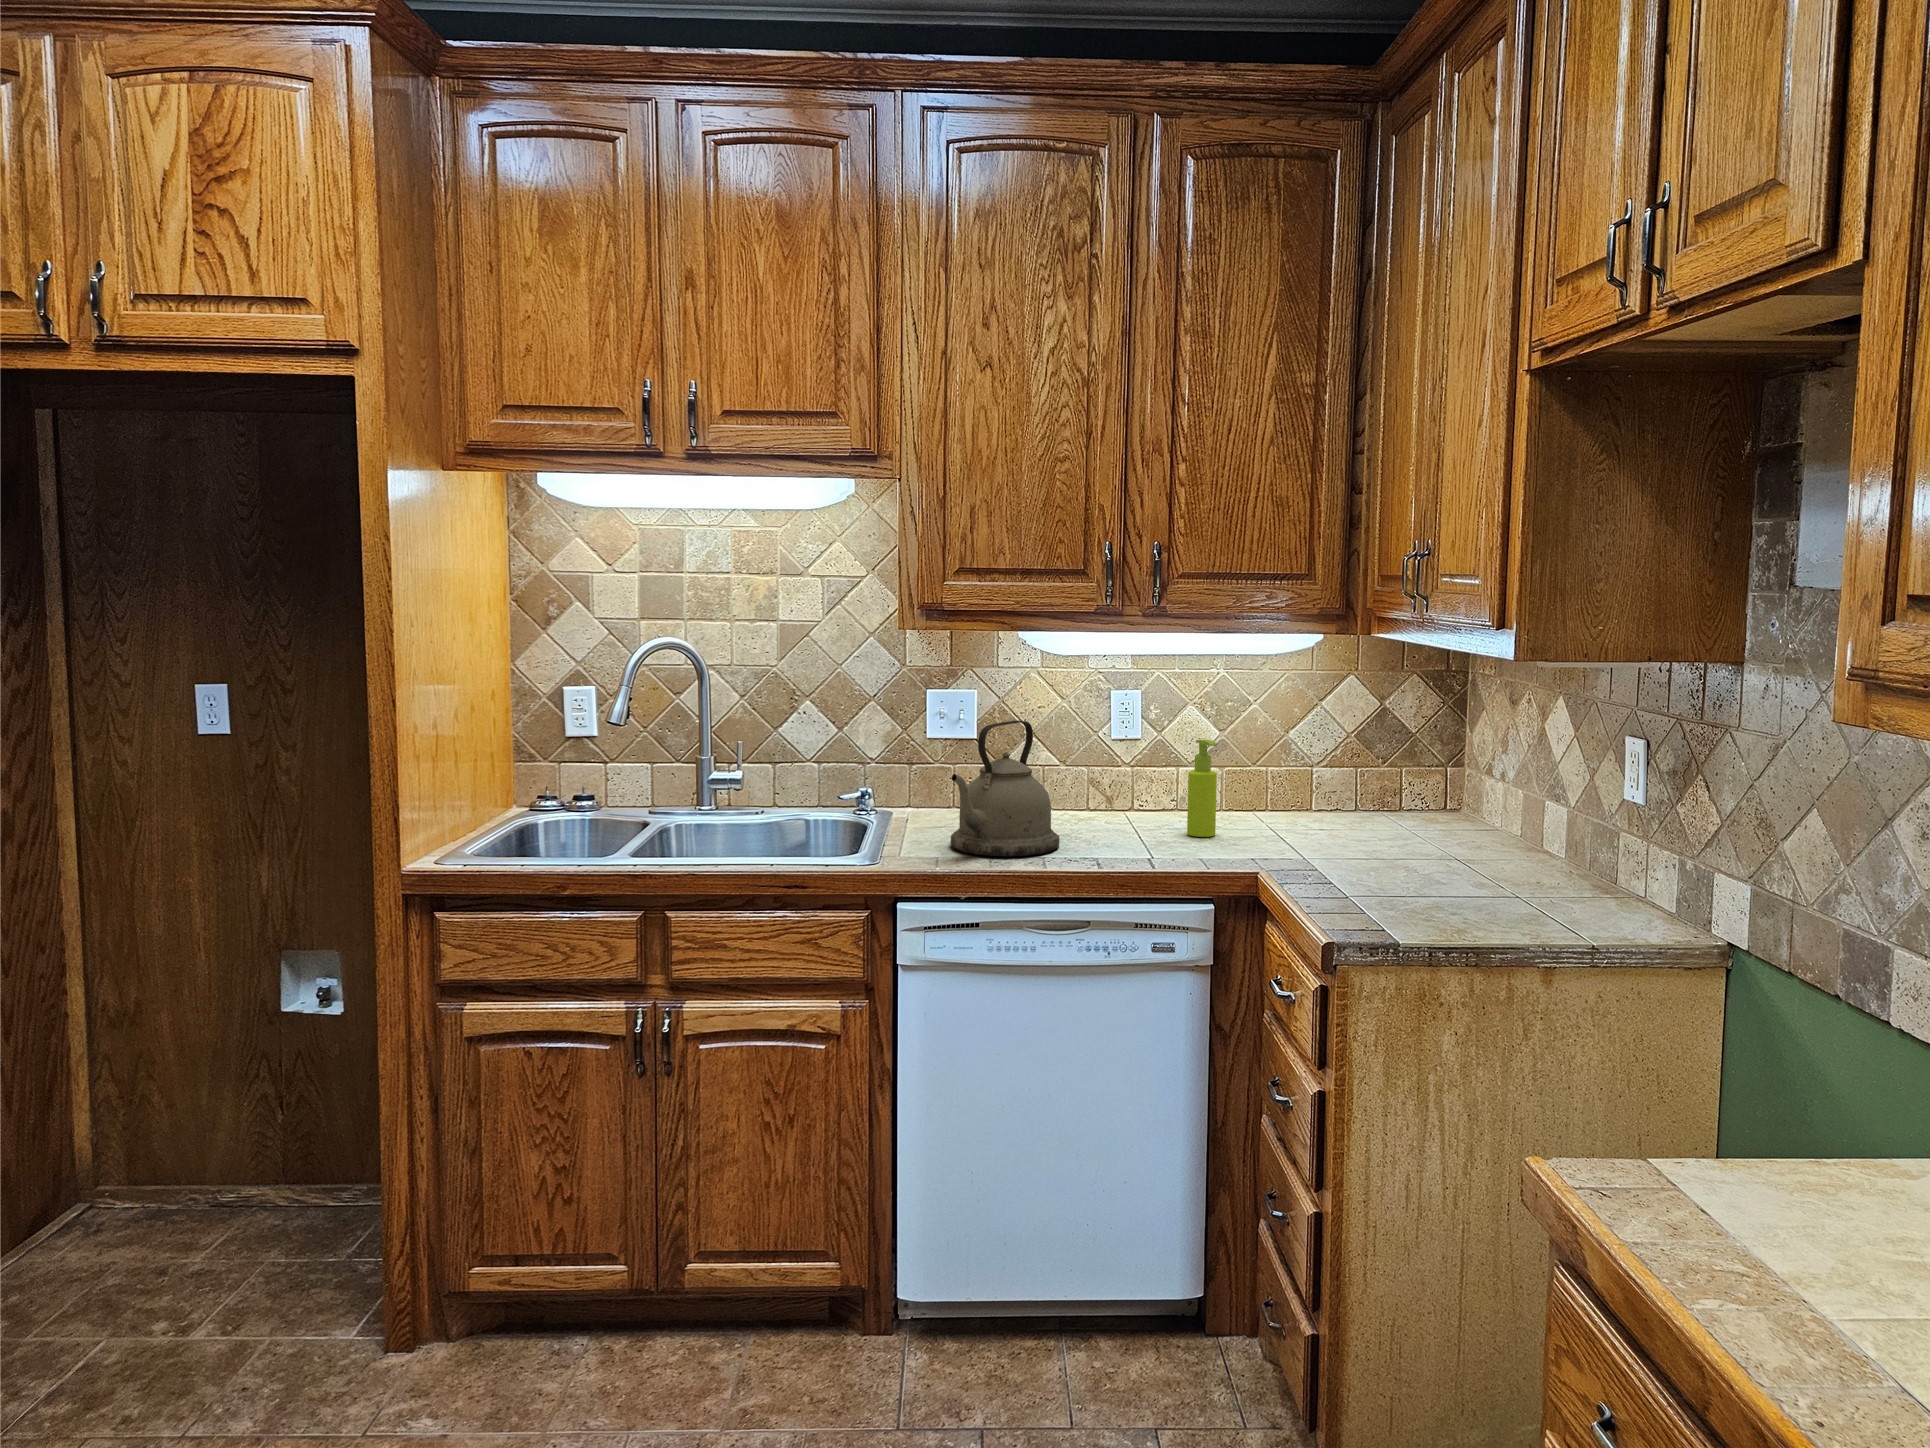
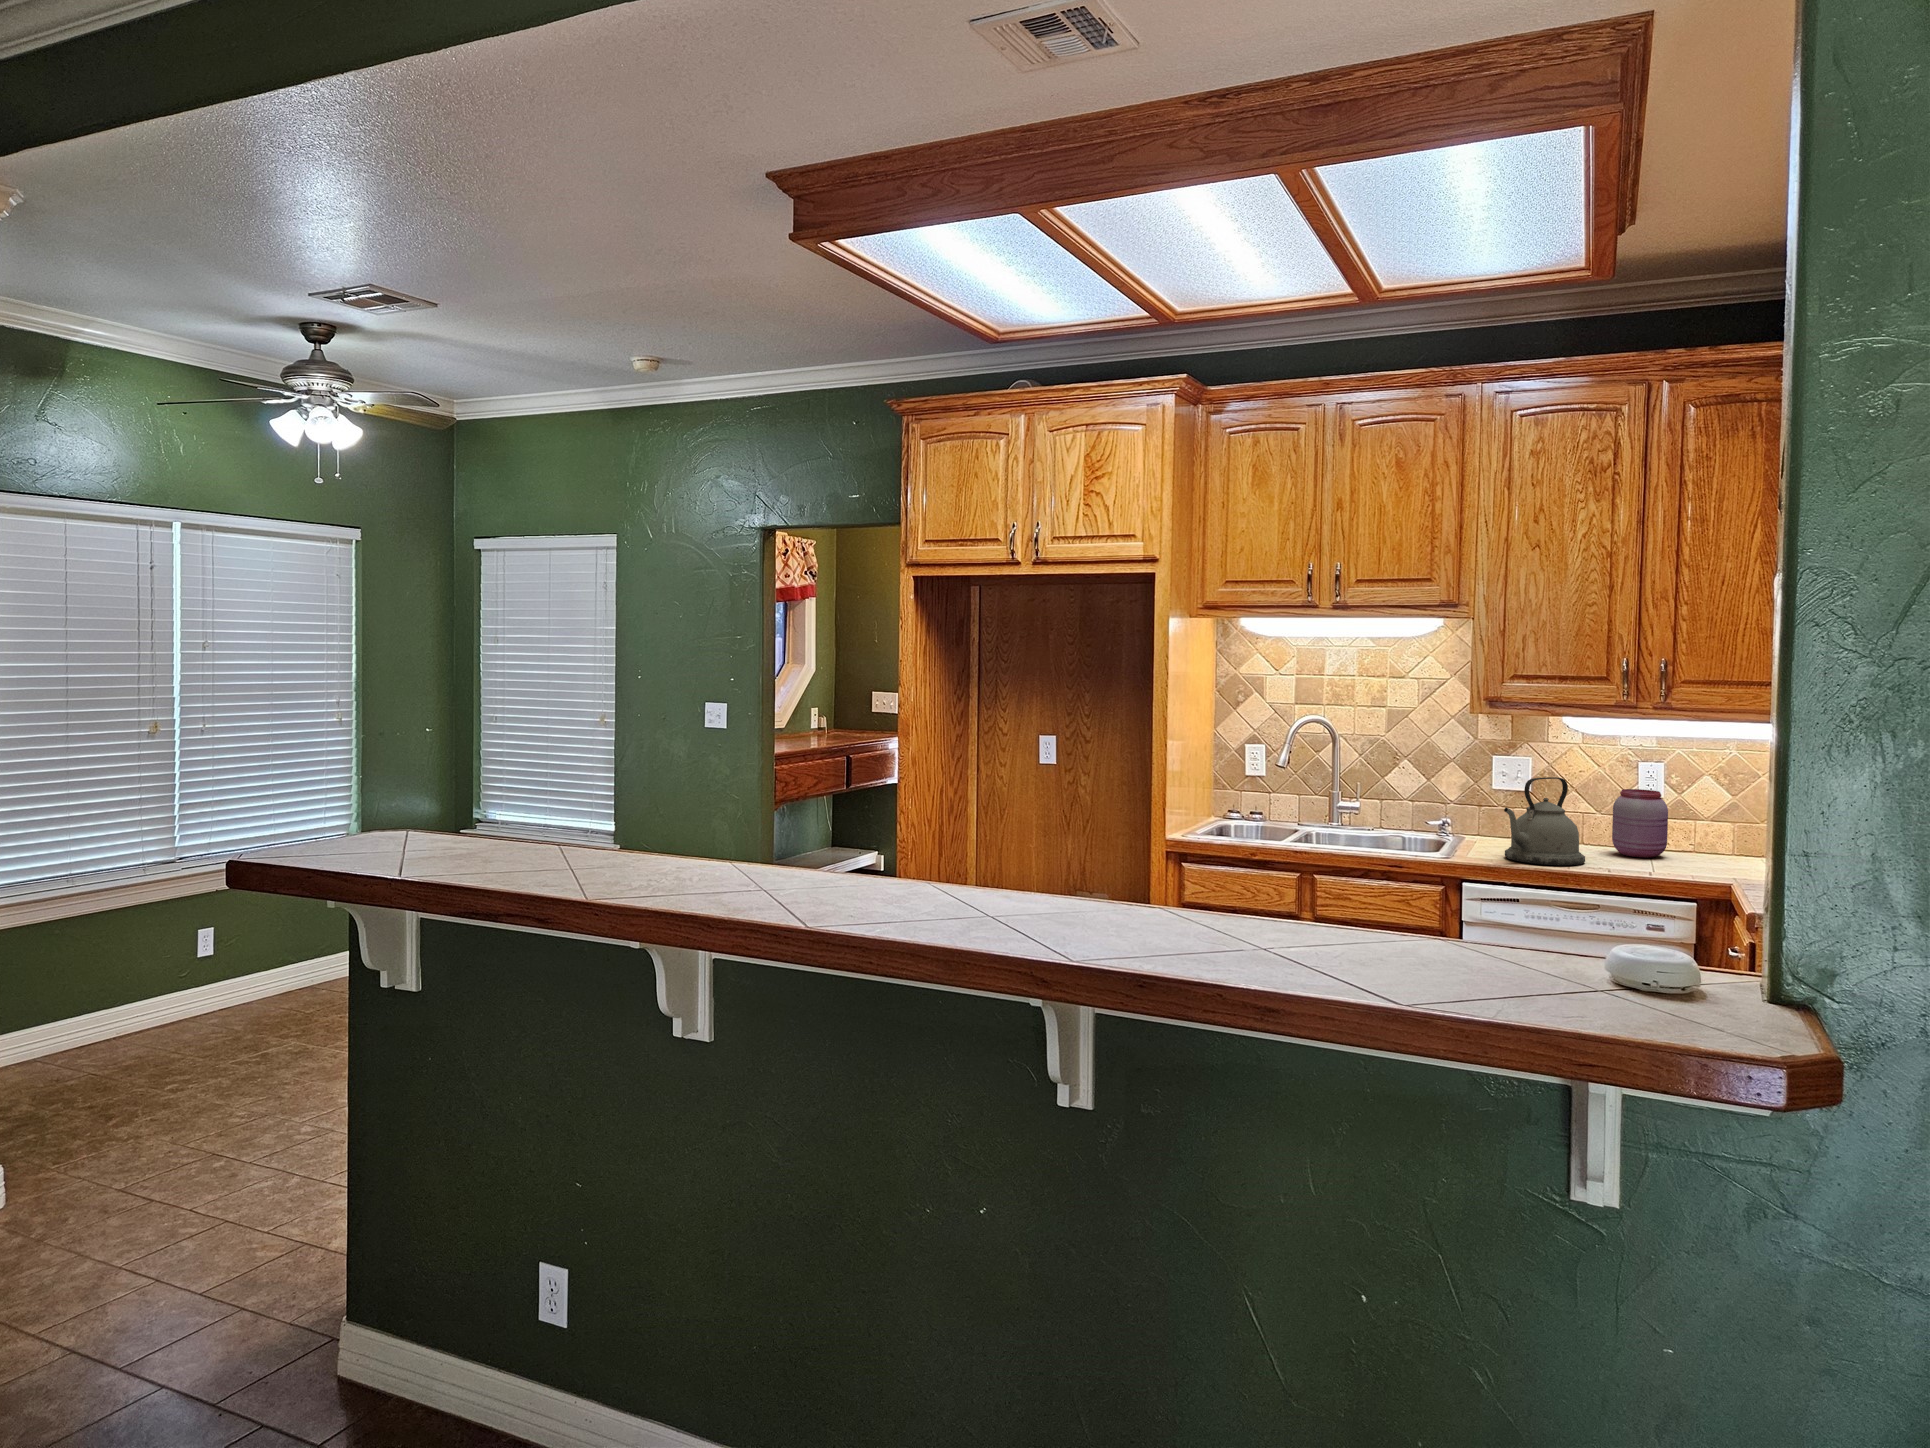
jar: none [1086,729,1154,826] -> present [1612,789,1668,858]
soap dispenser: present [1187,740,1218,837] -> none [1690,798,1715,867]

